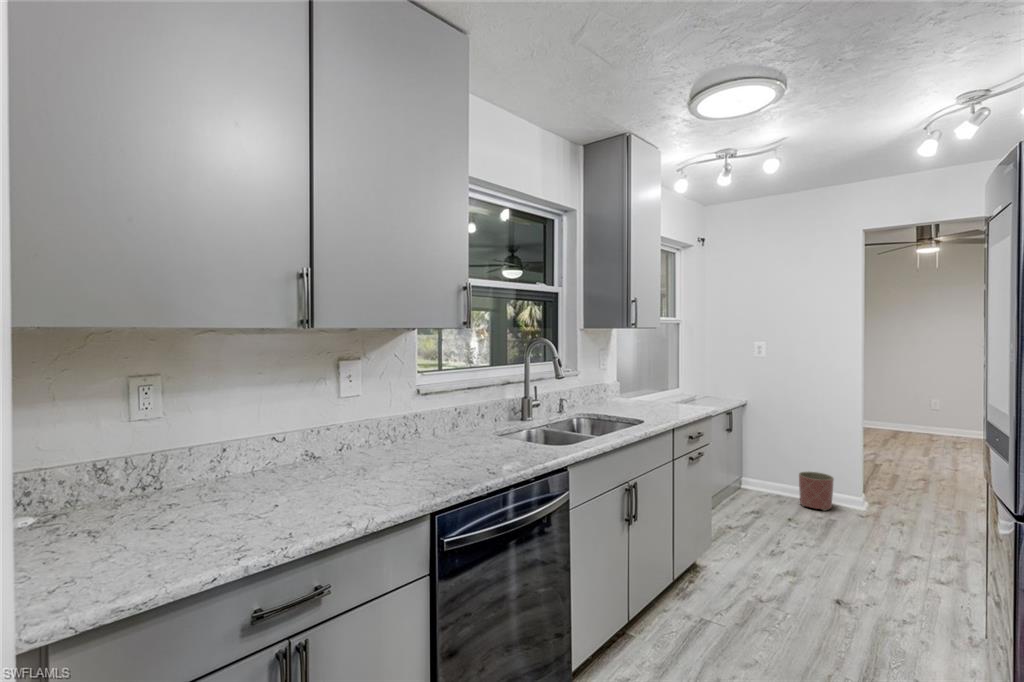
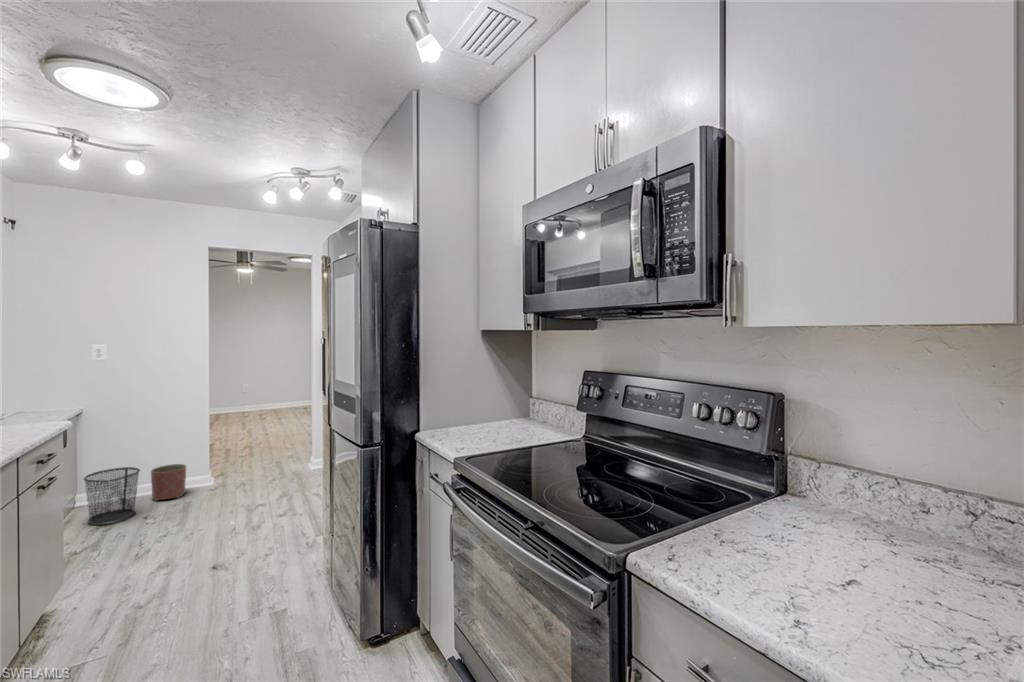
waste bin: none [742,461,787,514] -> present [84,467,140,525]

